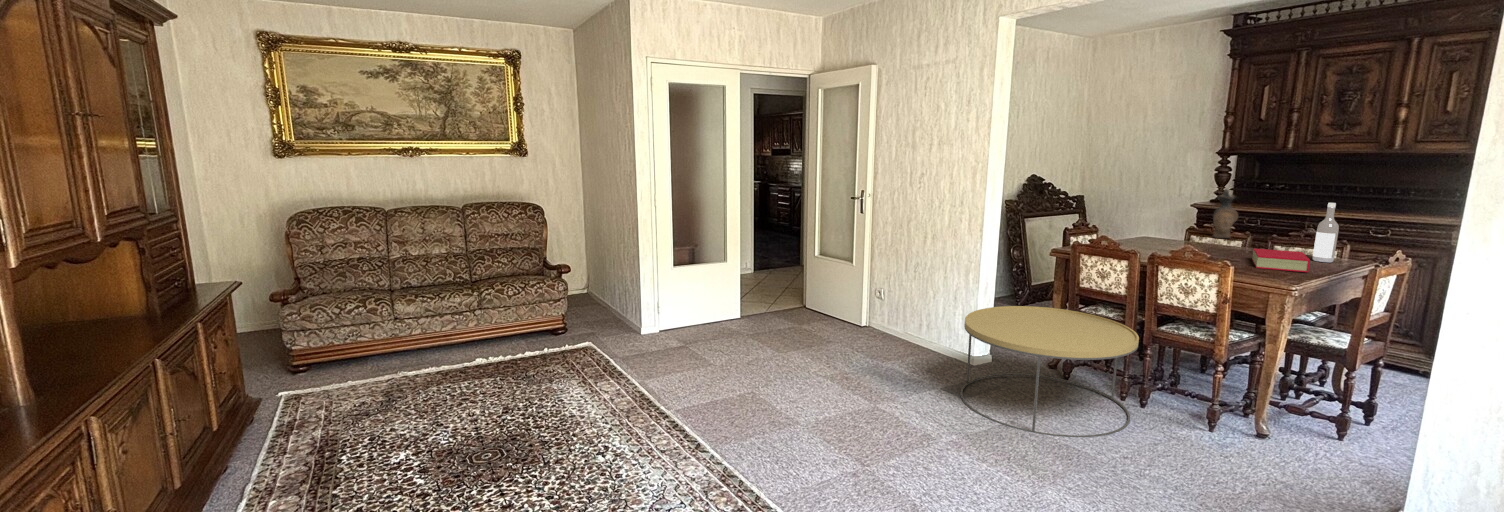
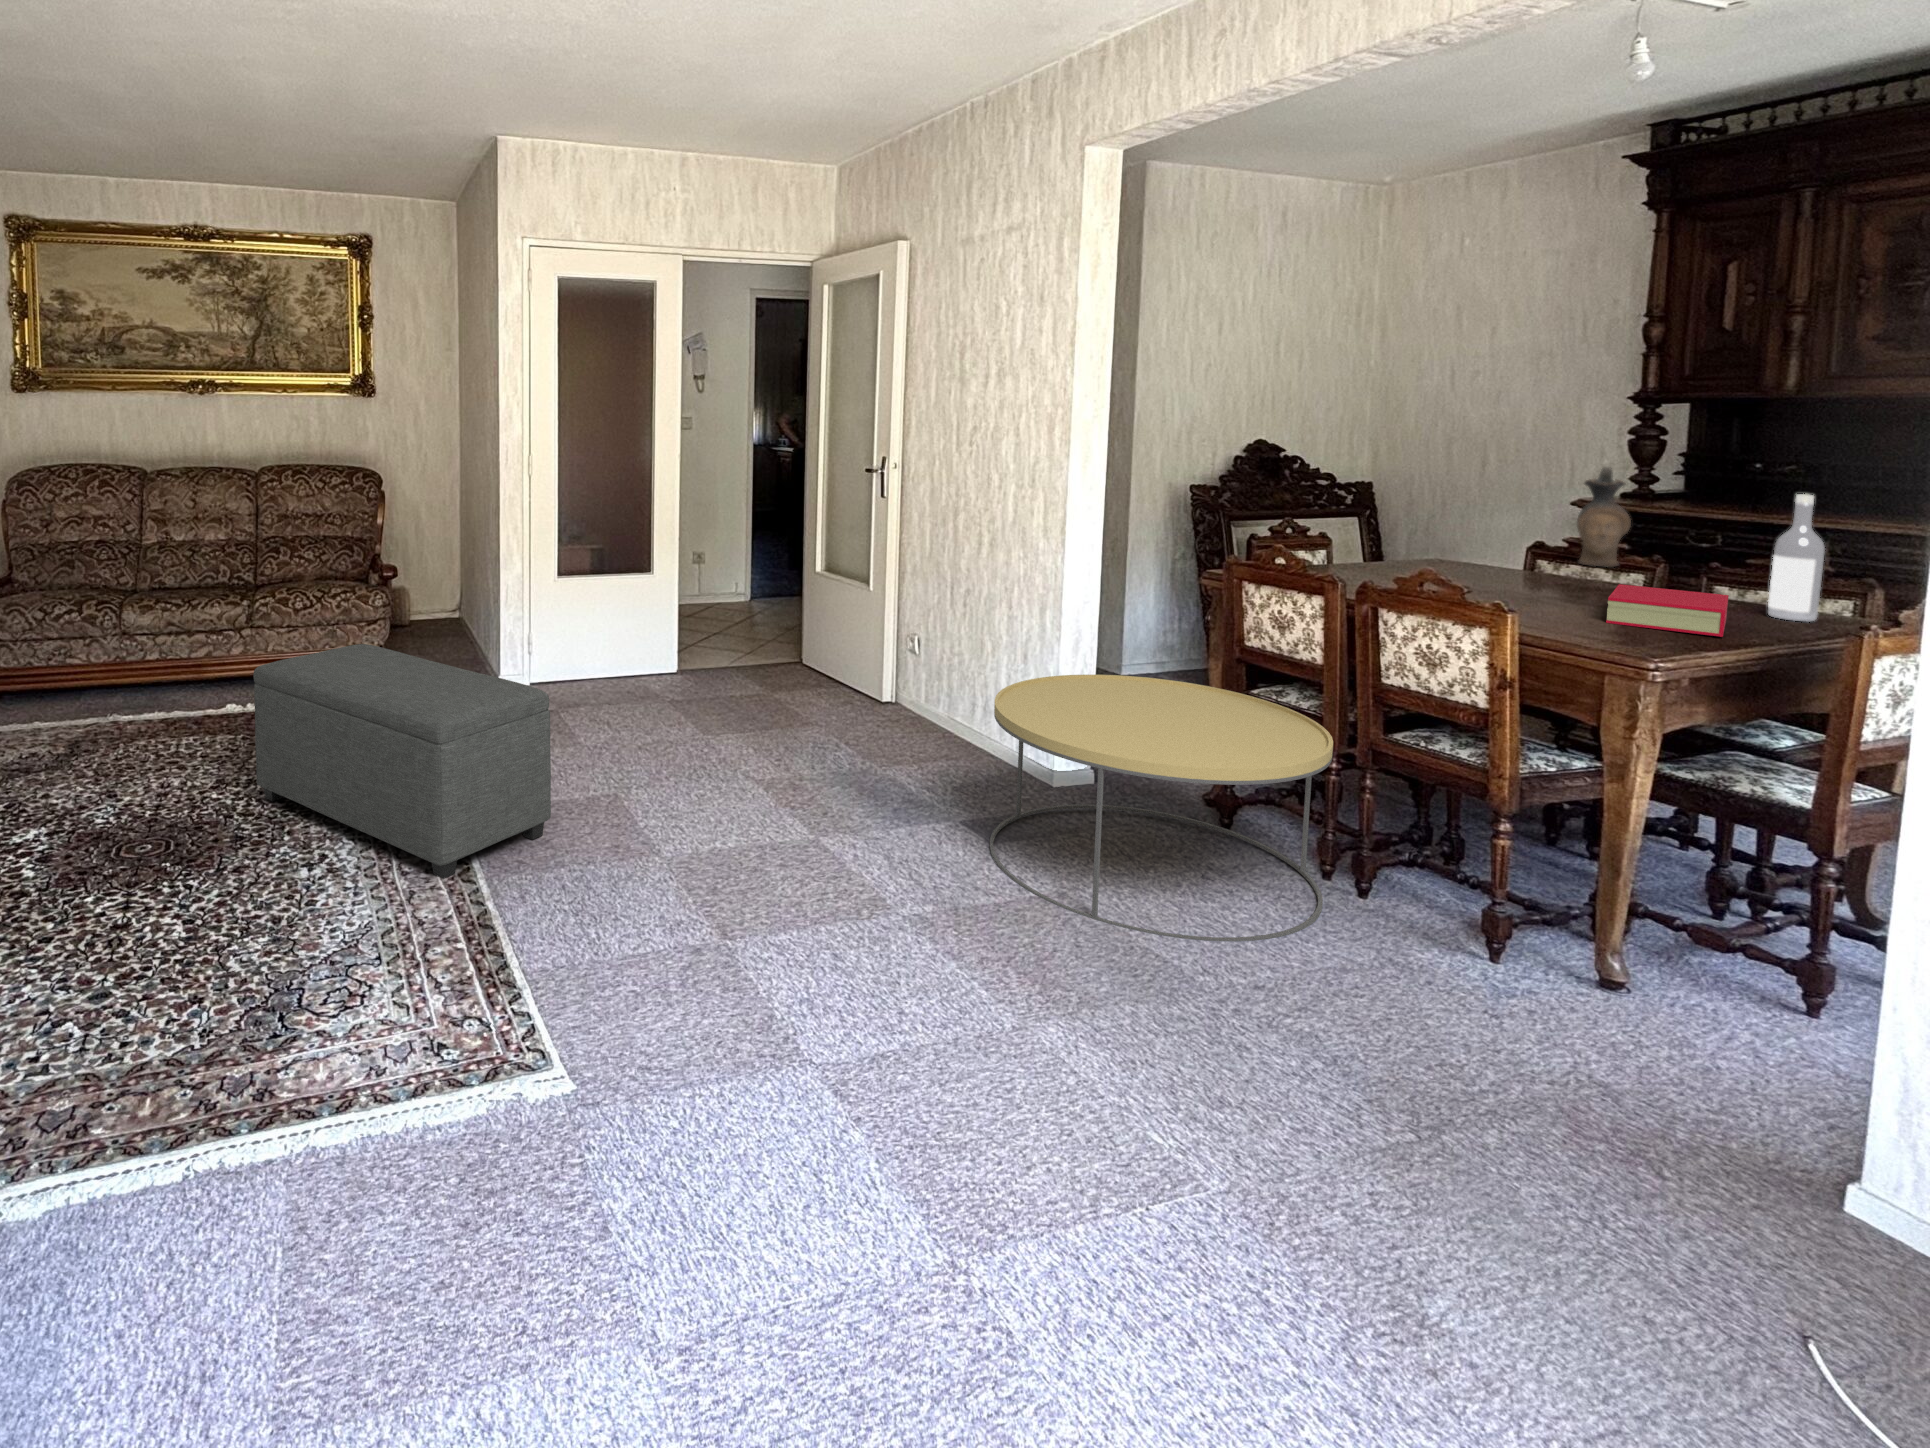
ottoman: none [535,316,732,450] -> present [253,644,551,879]

